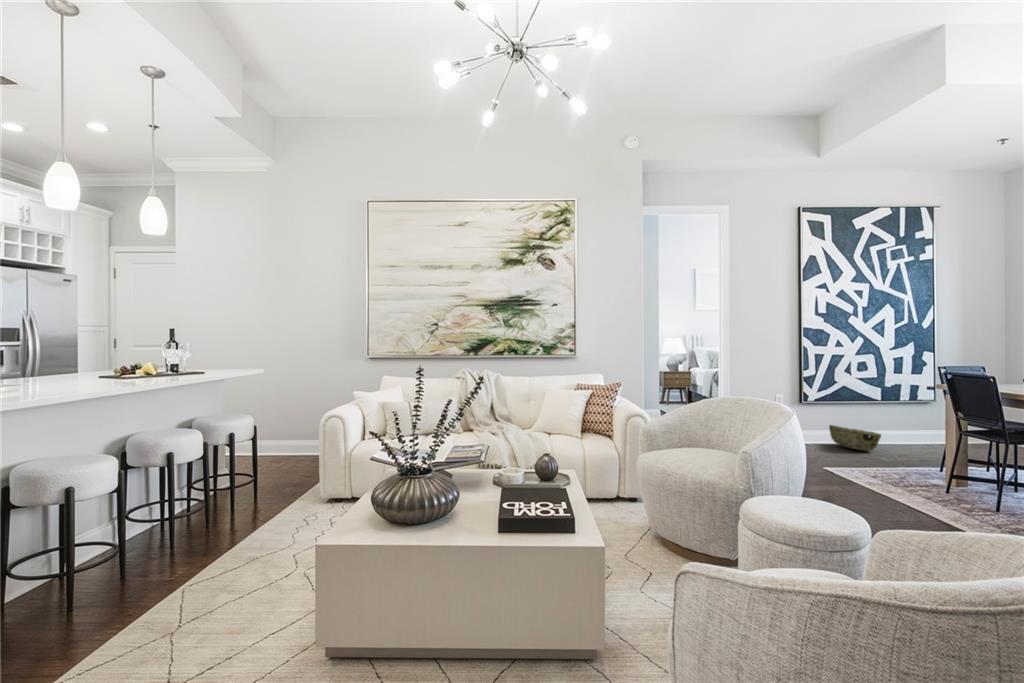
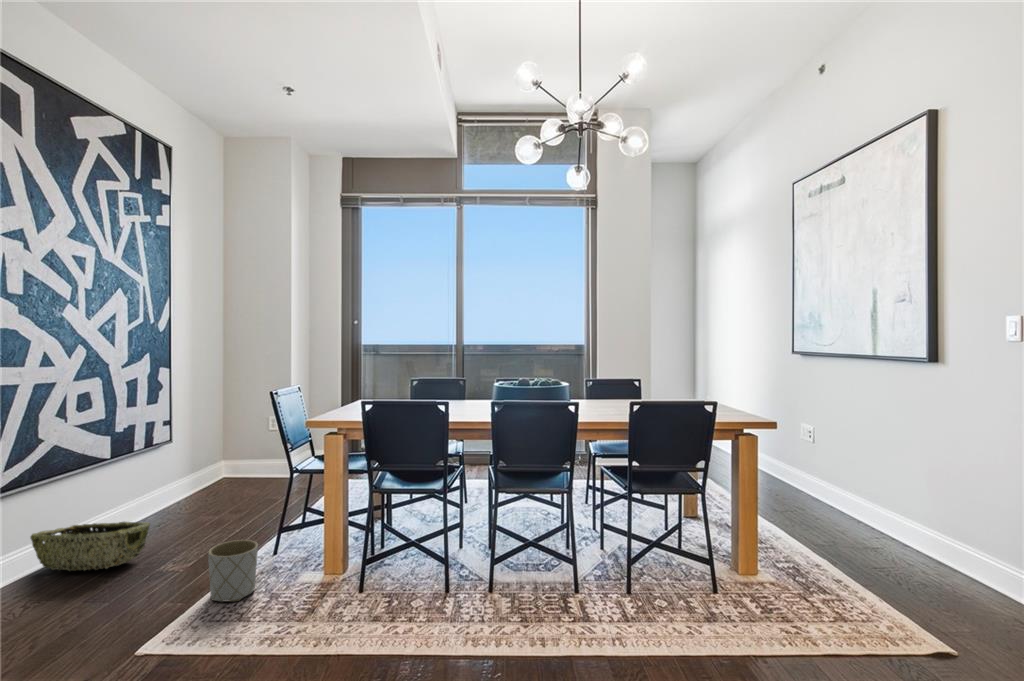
planter: none [873,443,903,472] -> present [208,540,258,601]

